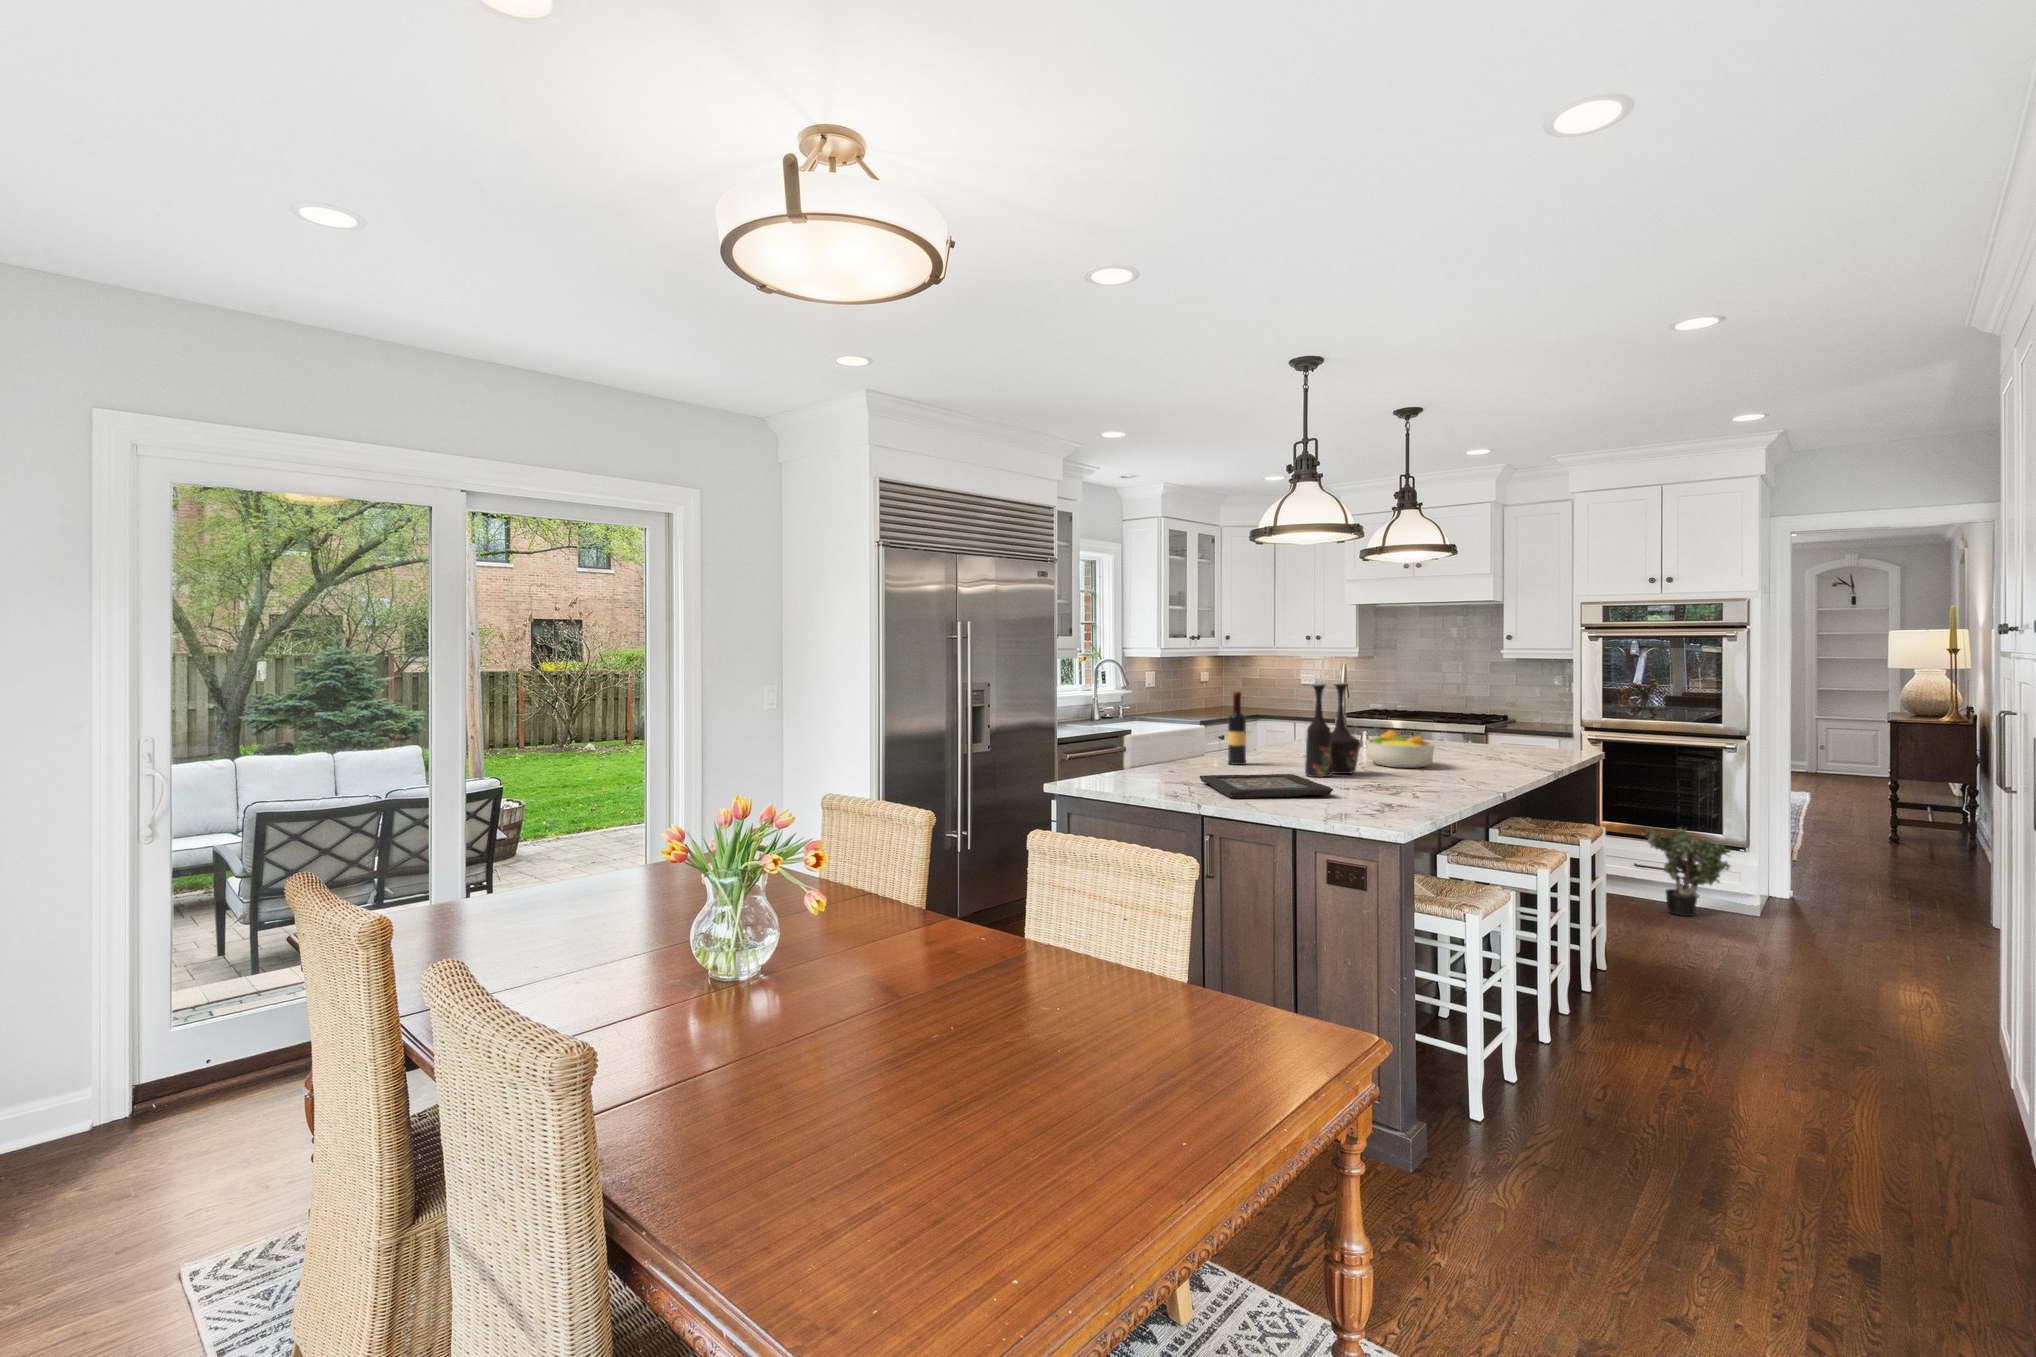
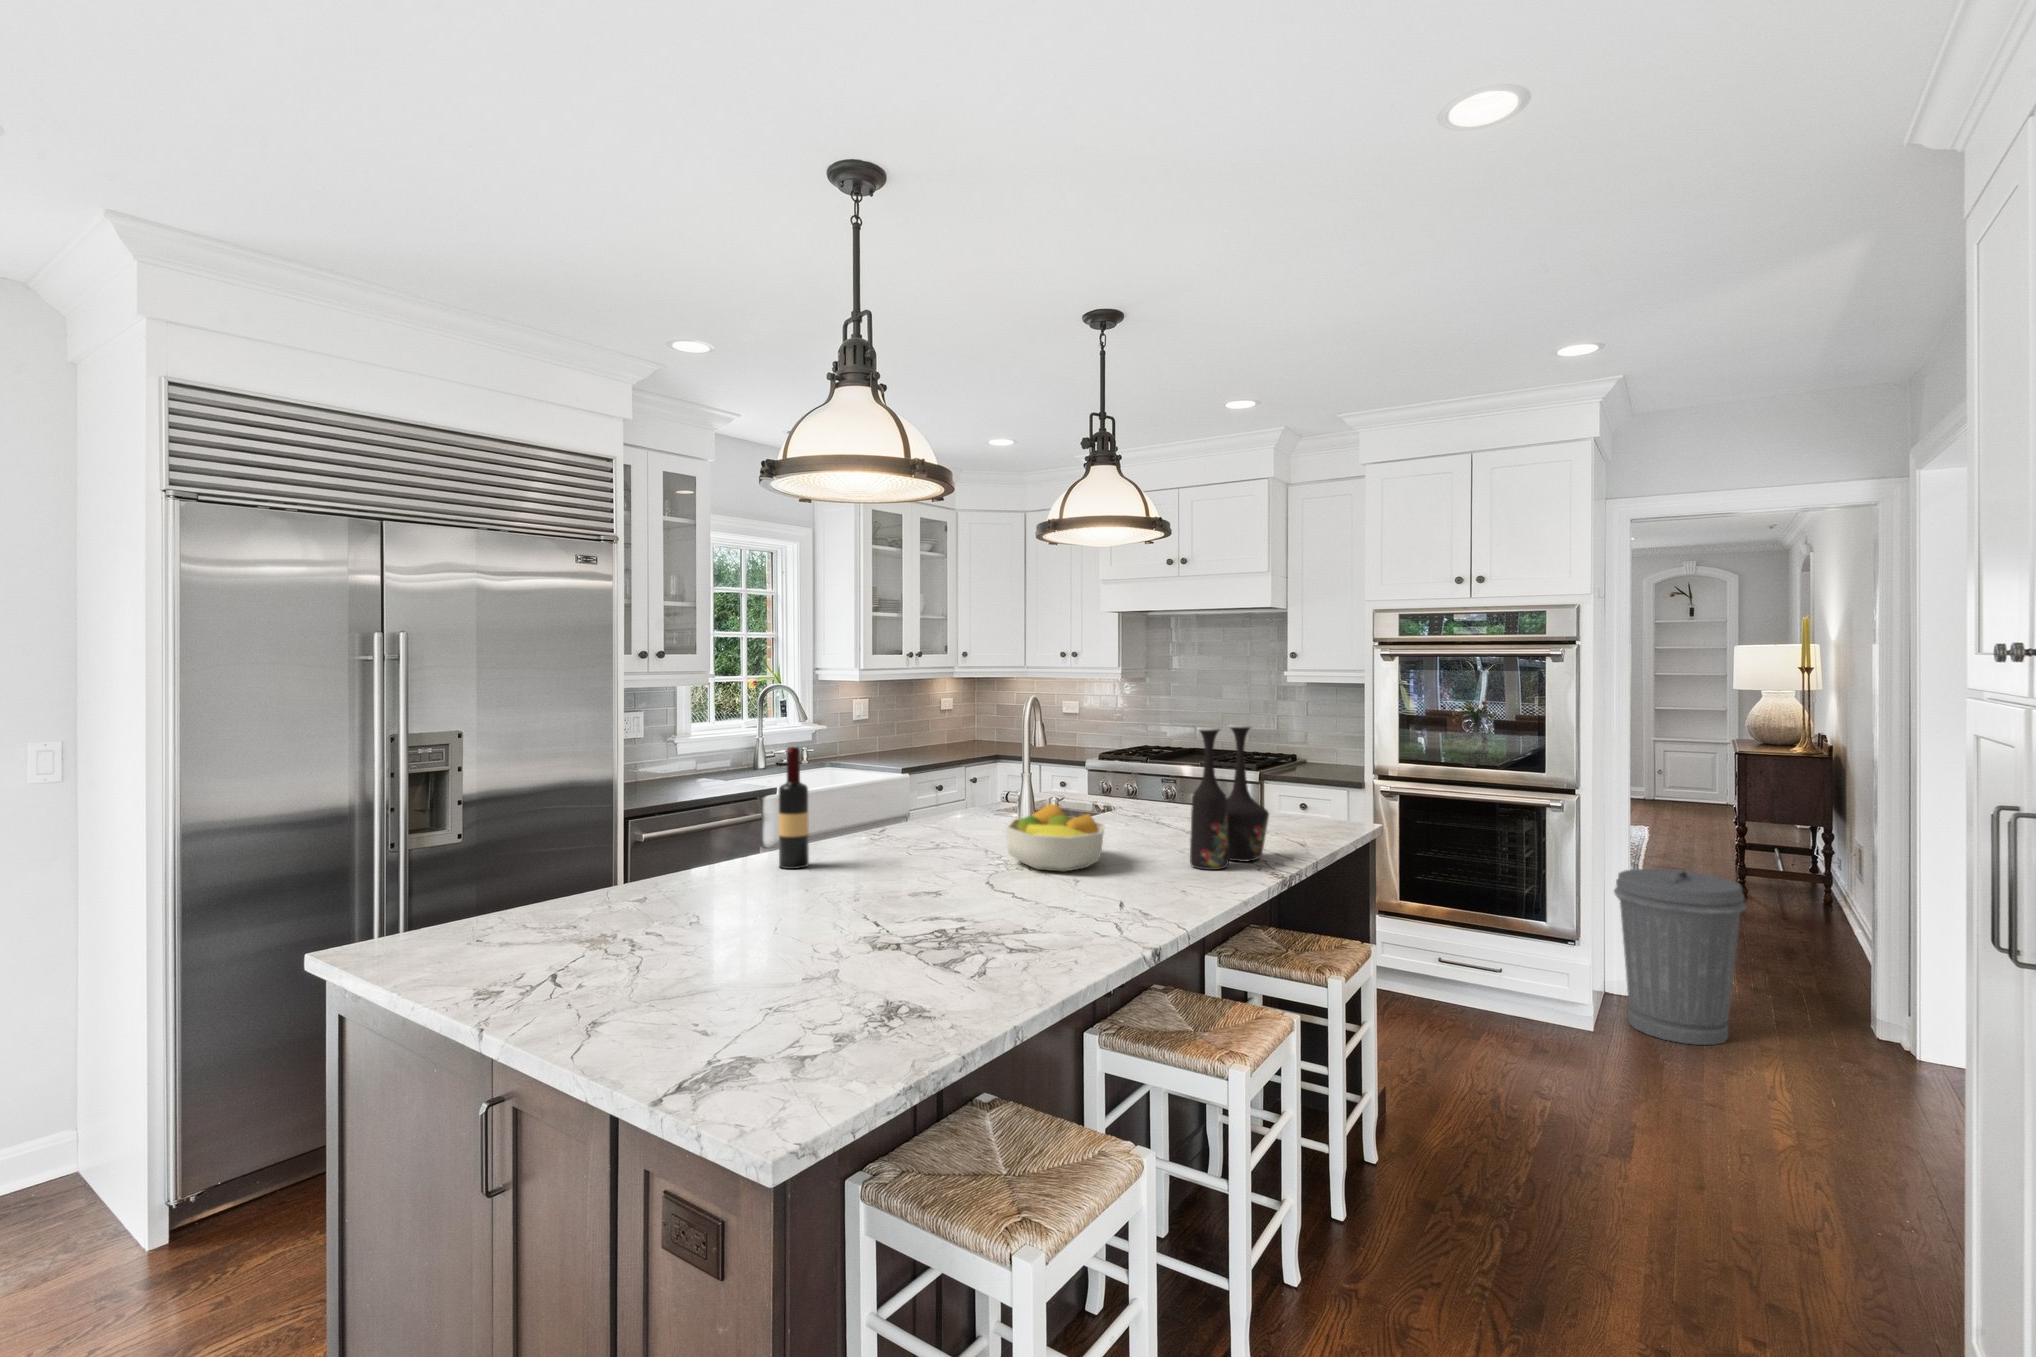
vase: present [1305,682,1360,777] -> present [1190,724,1269,870]
decorative tray: present [1200,774,1333,798] -> none [567,909,802,996]
trash can: none [1775,798,1882,925] -> present [1614,869,1746,1045]
potted plant: present [1642,828,1730,916] -> none [1446,913,1560,1036]

